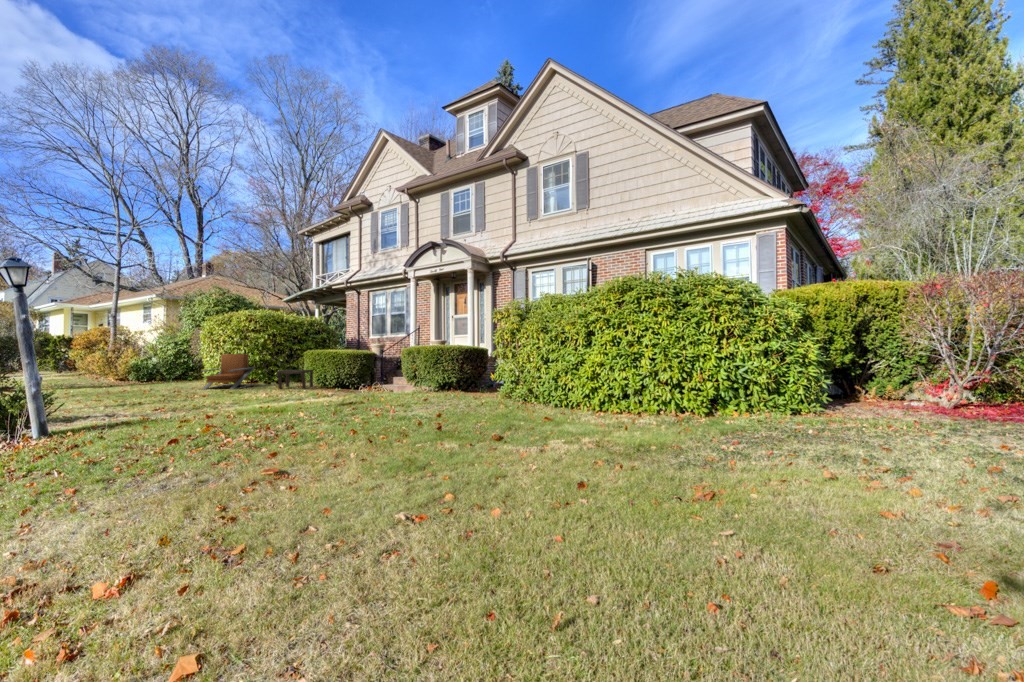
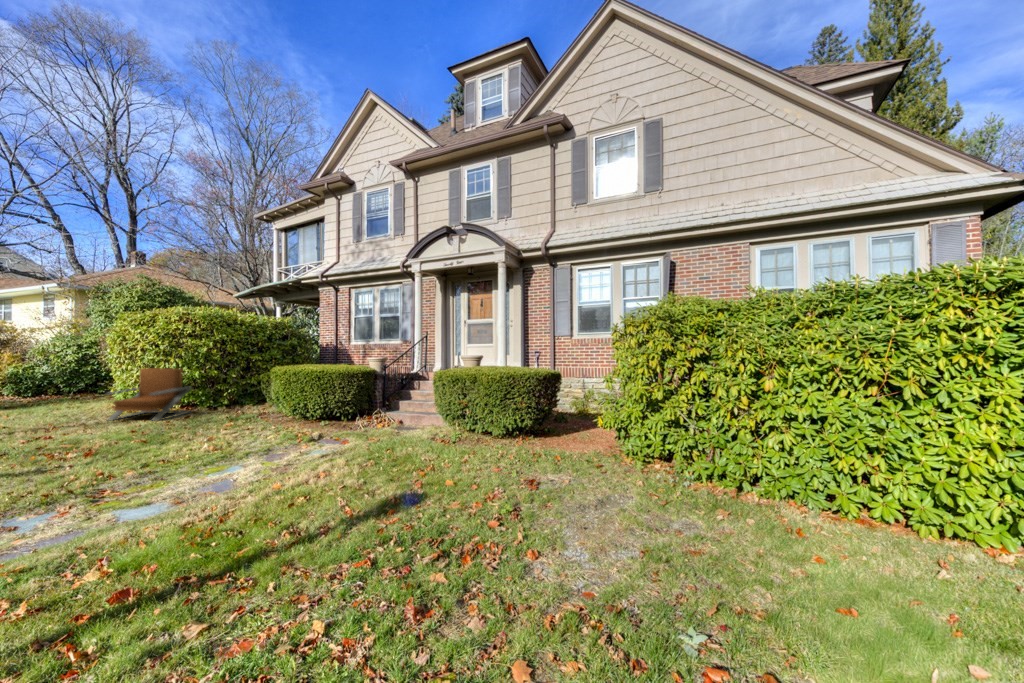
bench: present [277,370,313,389] -> none [225,392,281,423]

